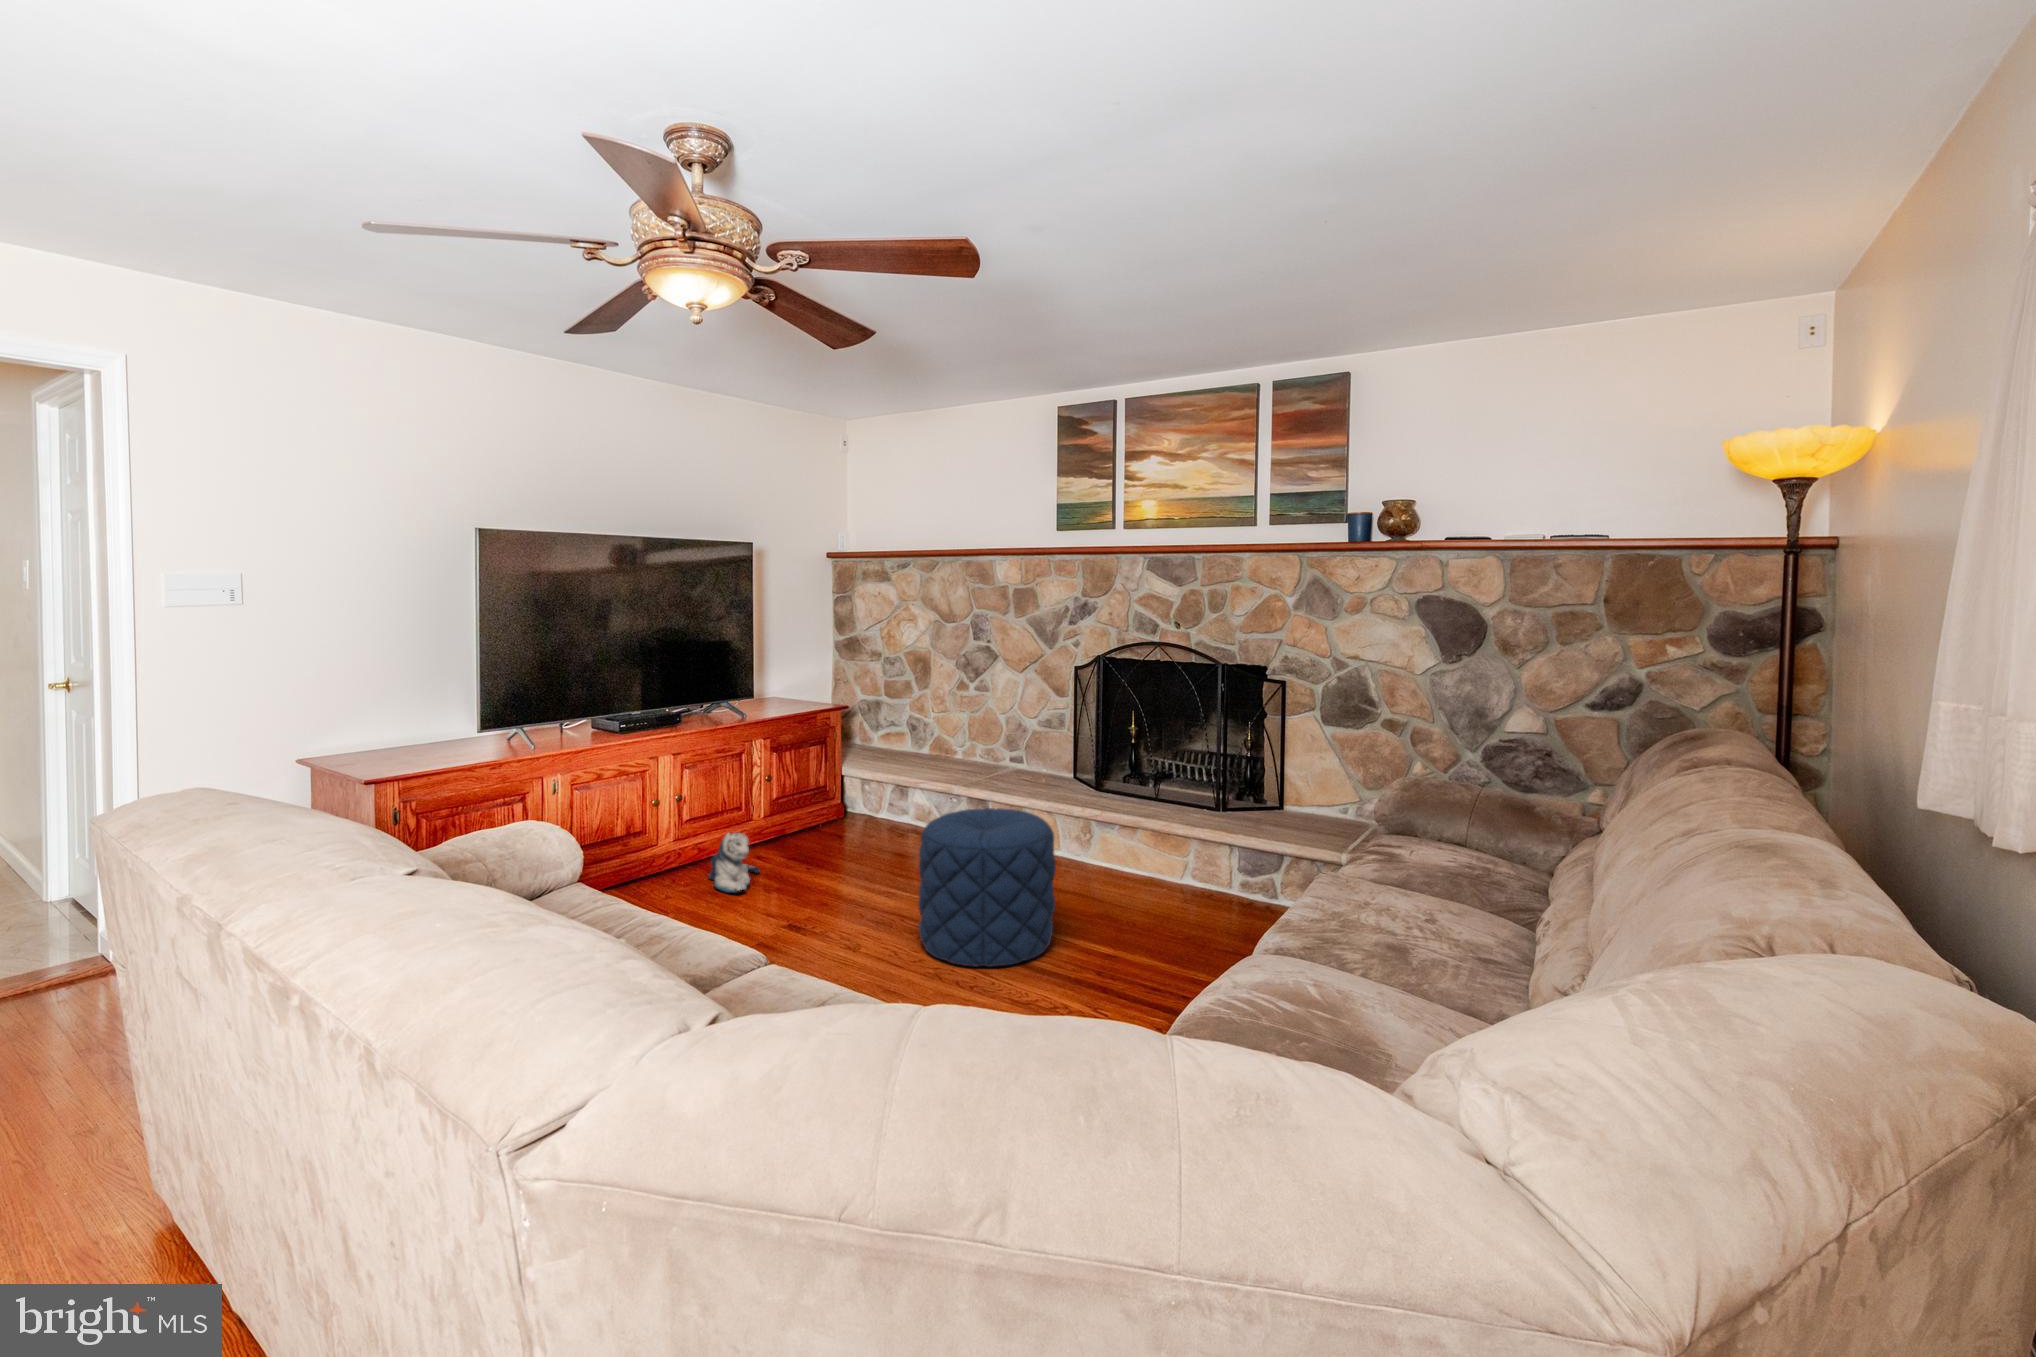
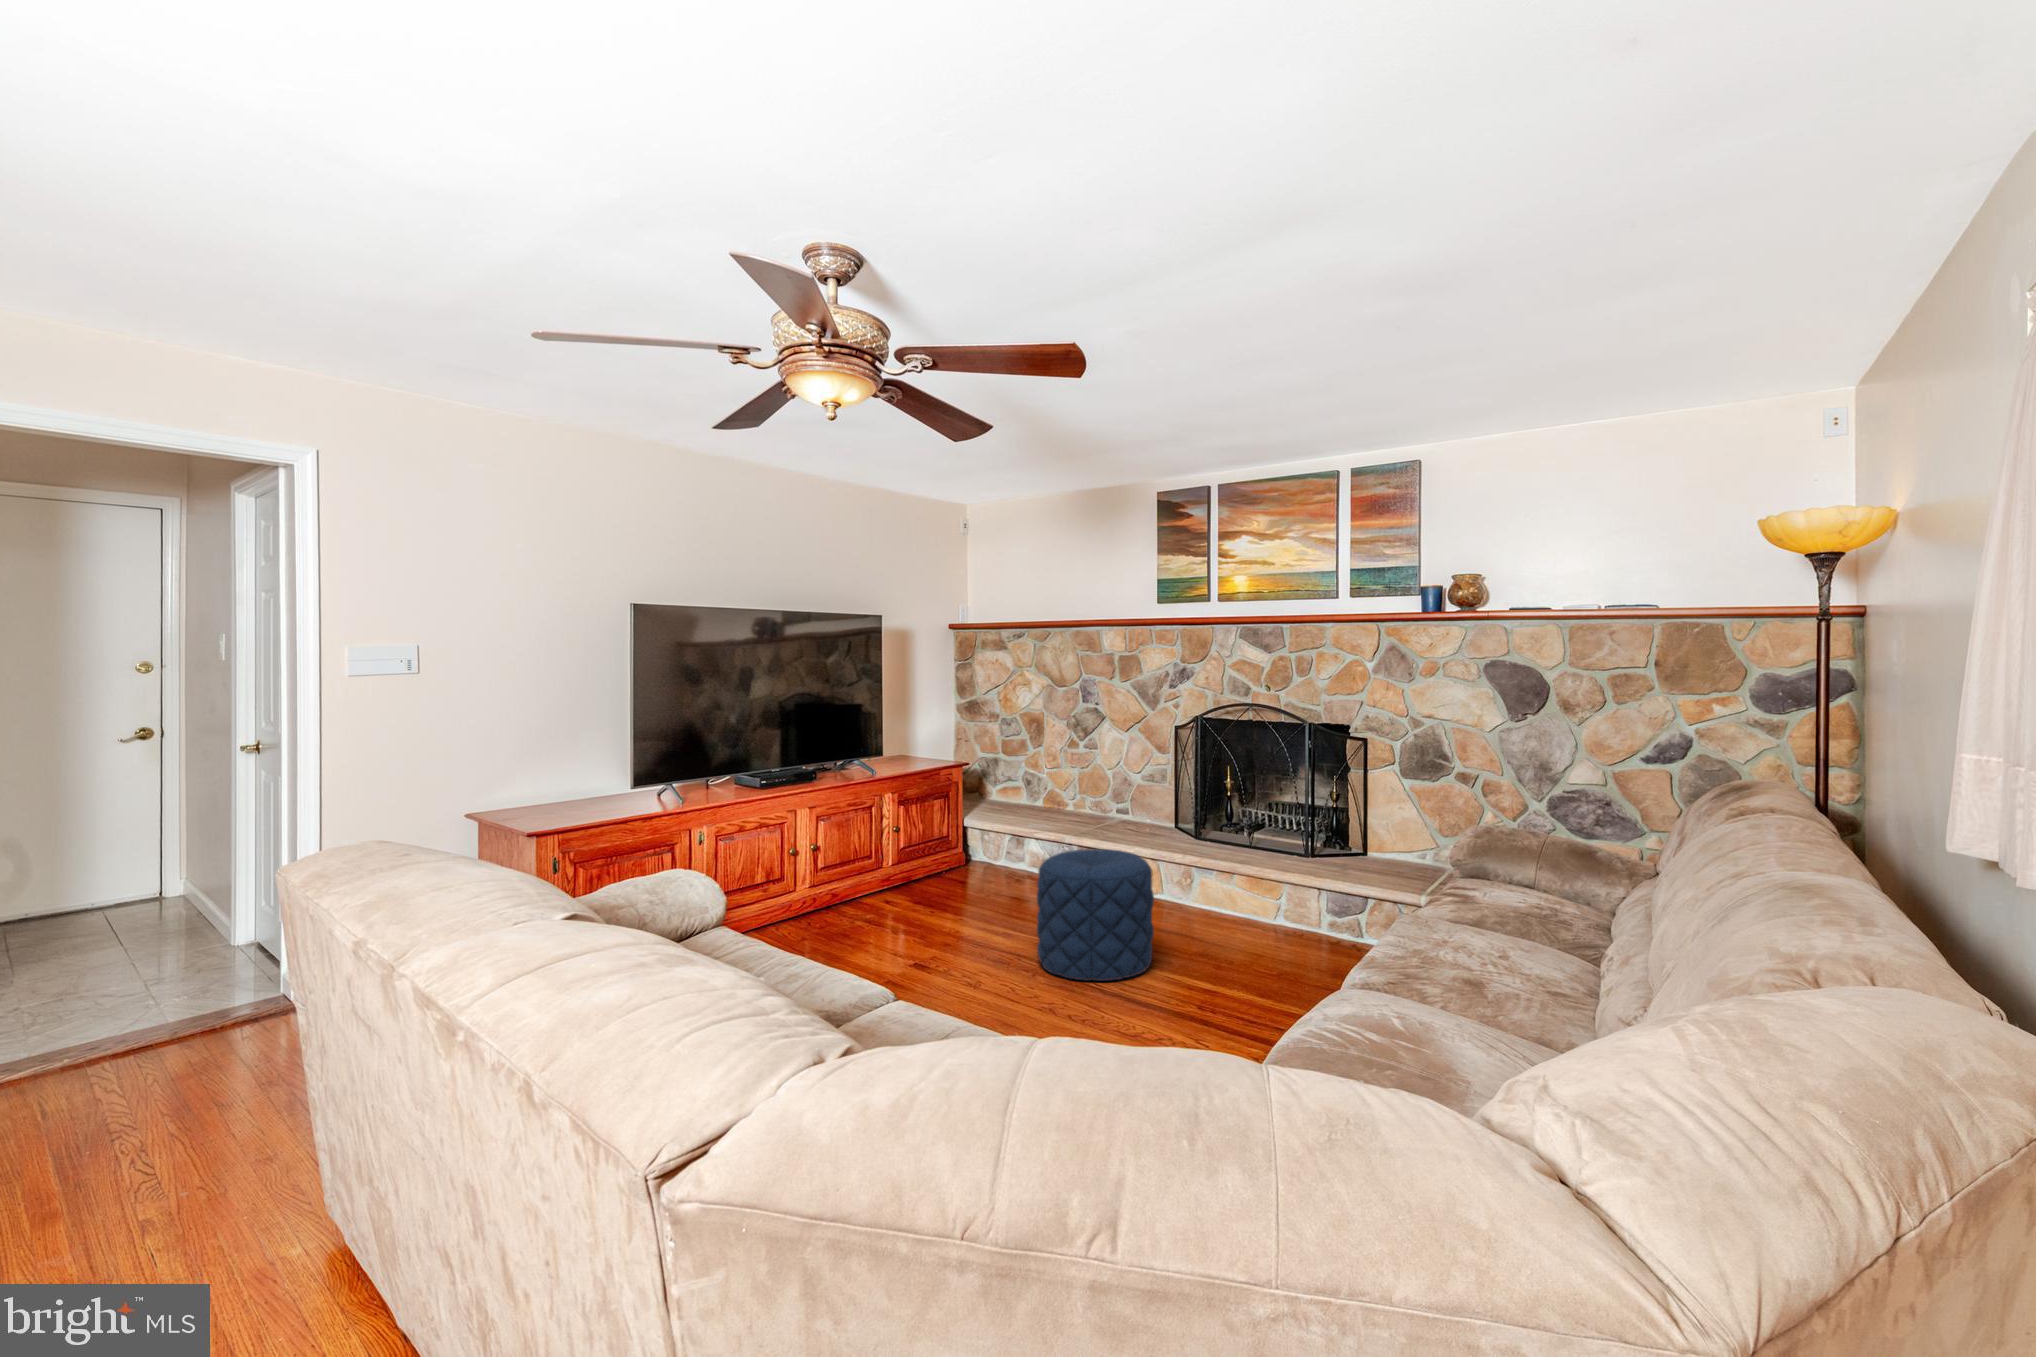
plush toy: present [708,832,760,893] -> none [853,871,898,923]

